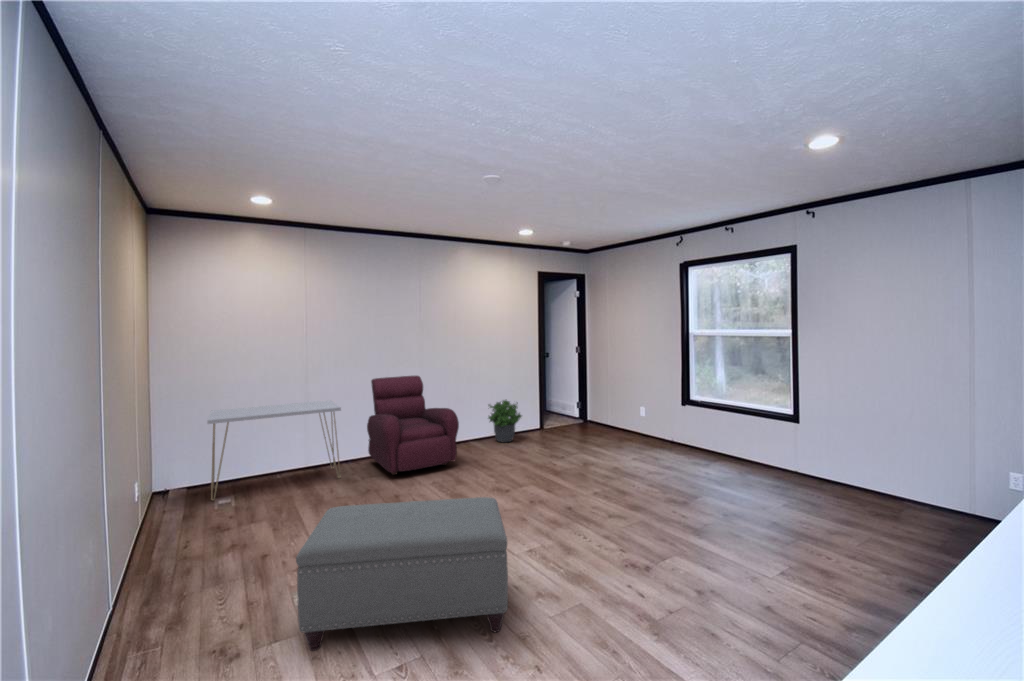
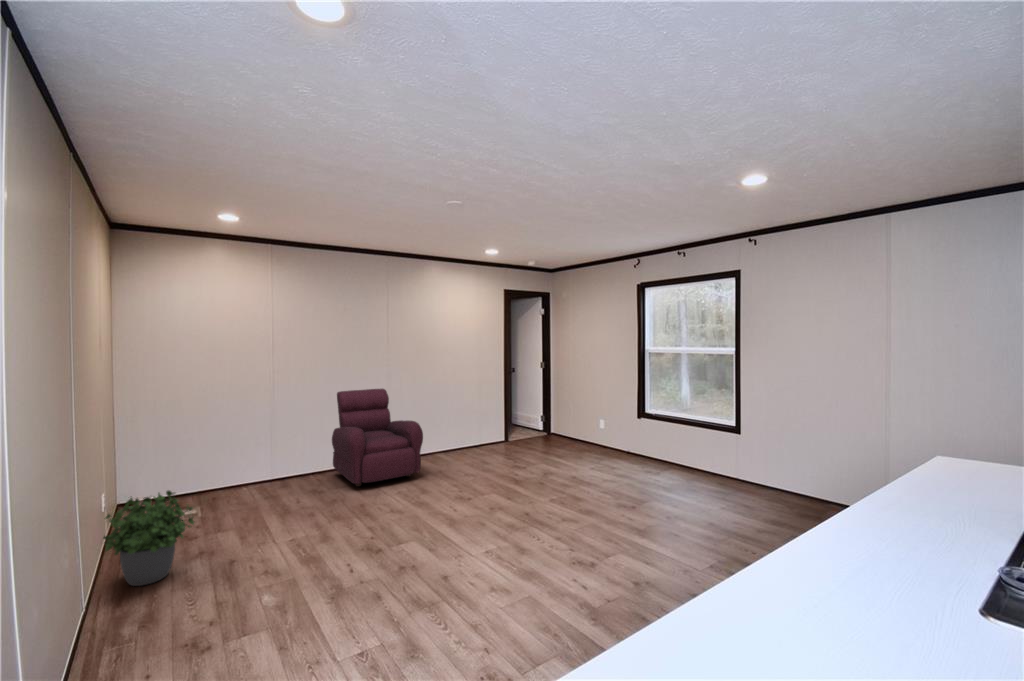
console table: present [207,400,341,500] -> none [172,413,306,513]
potted plant: present [489,400,521,442] -> present [103,491,194,586]
ottoman: present [296,497,508,651] -> none [267,502,462,642]

